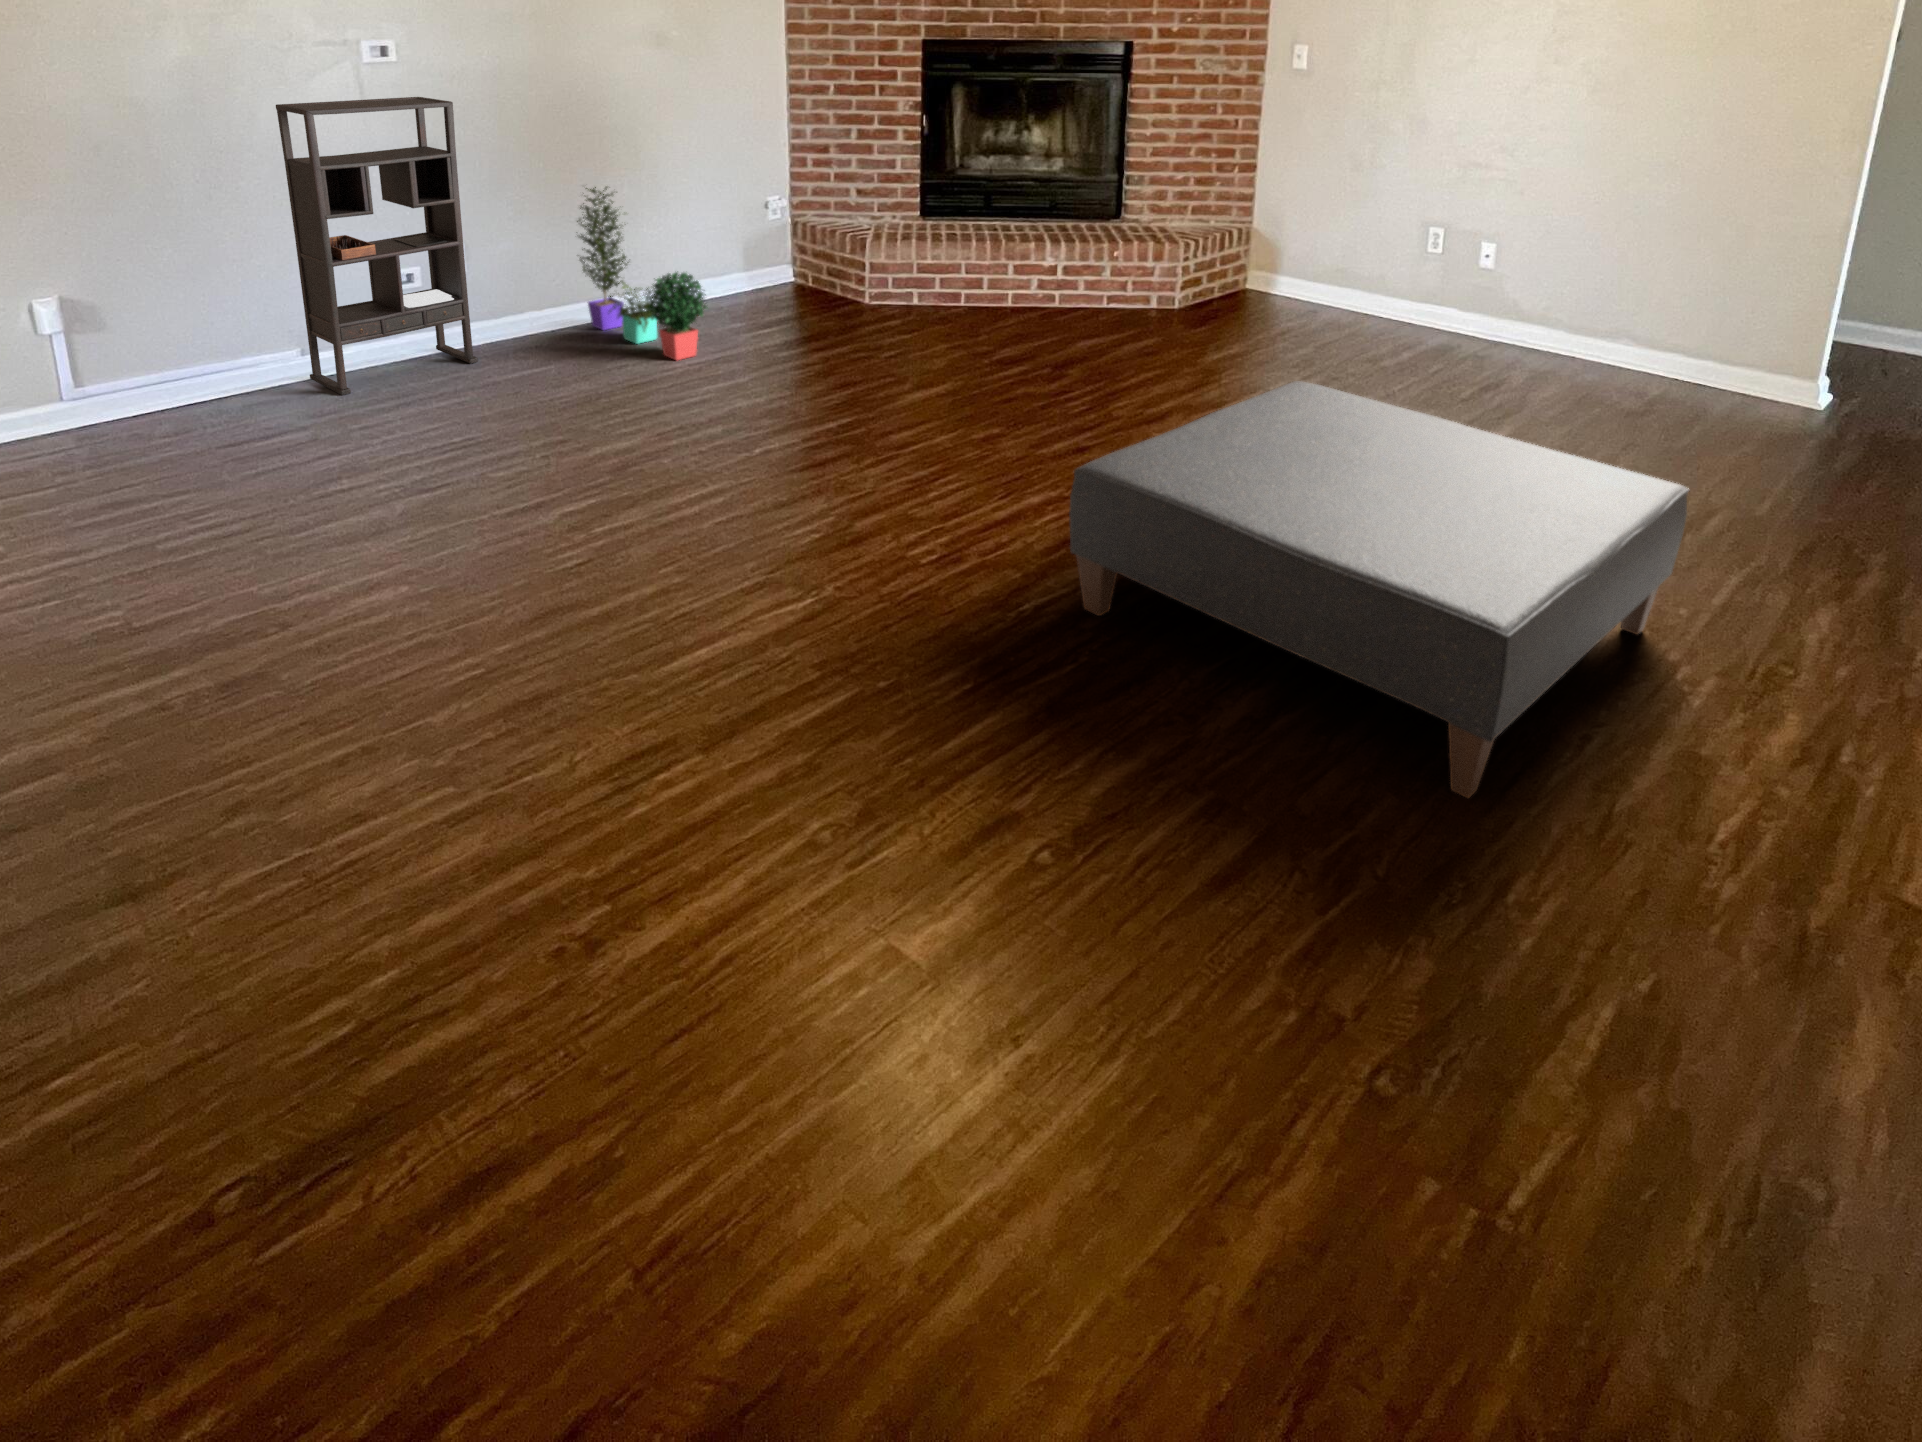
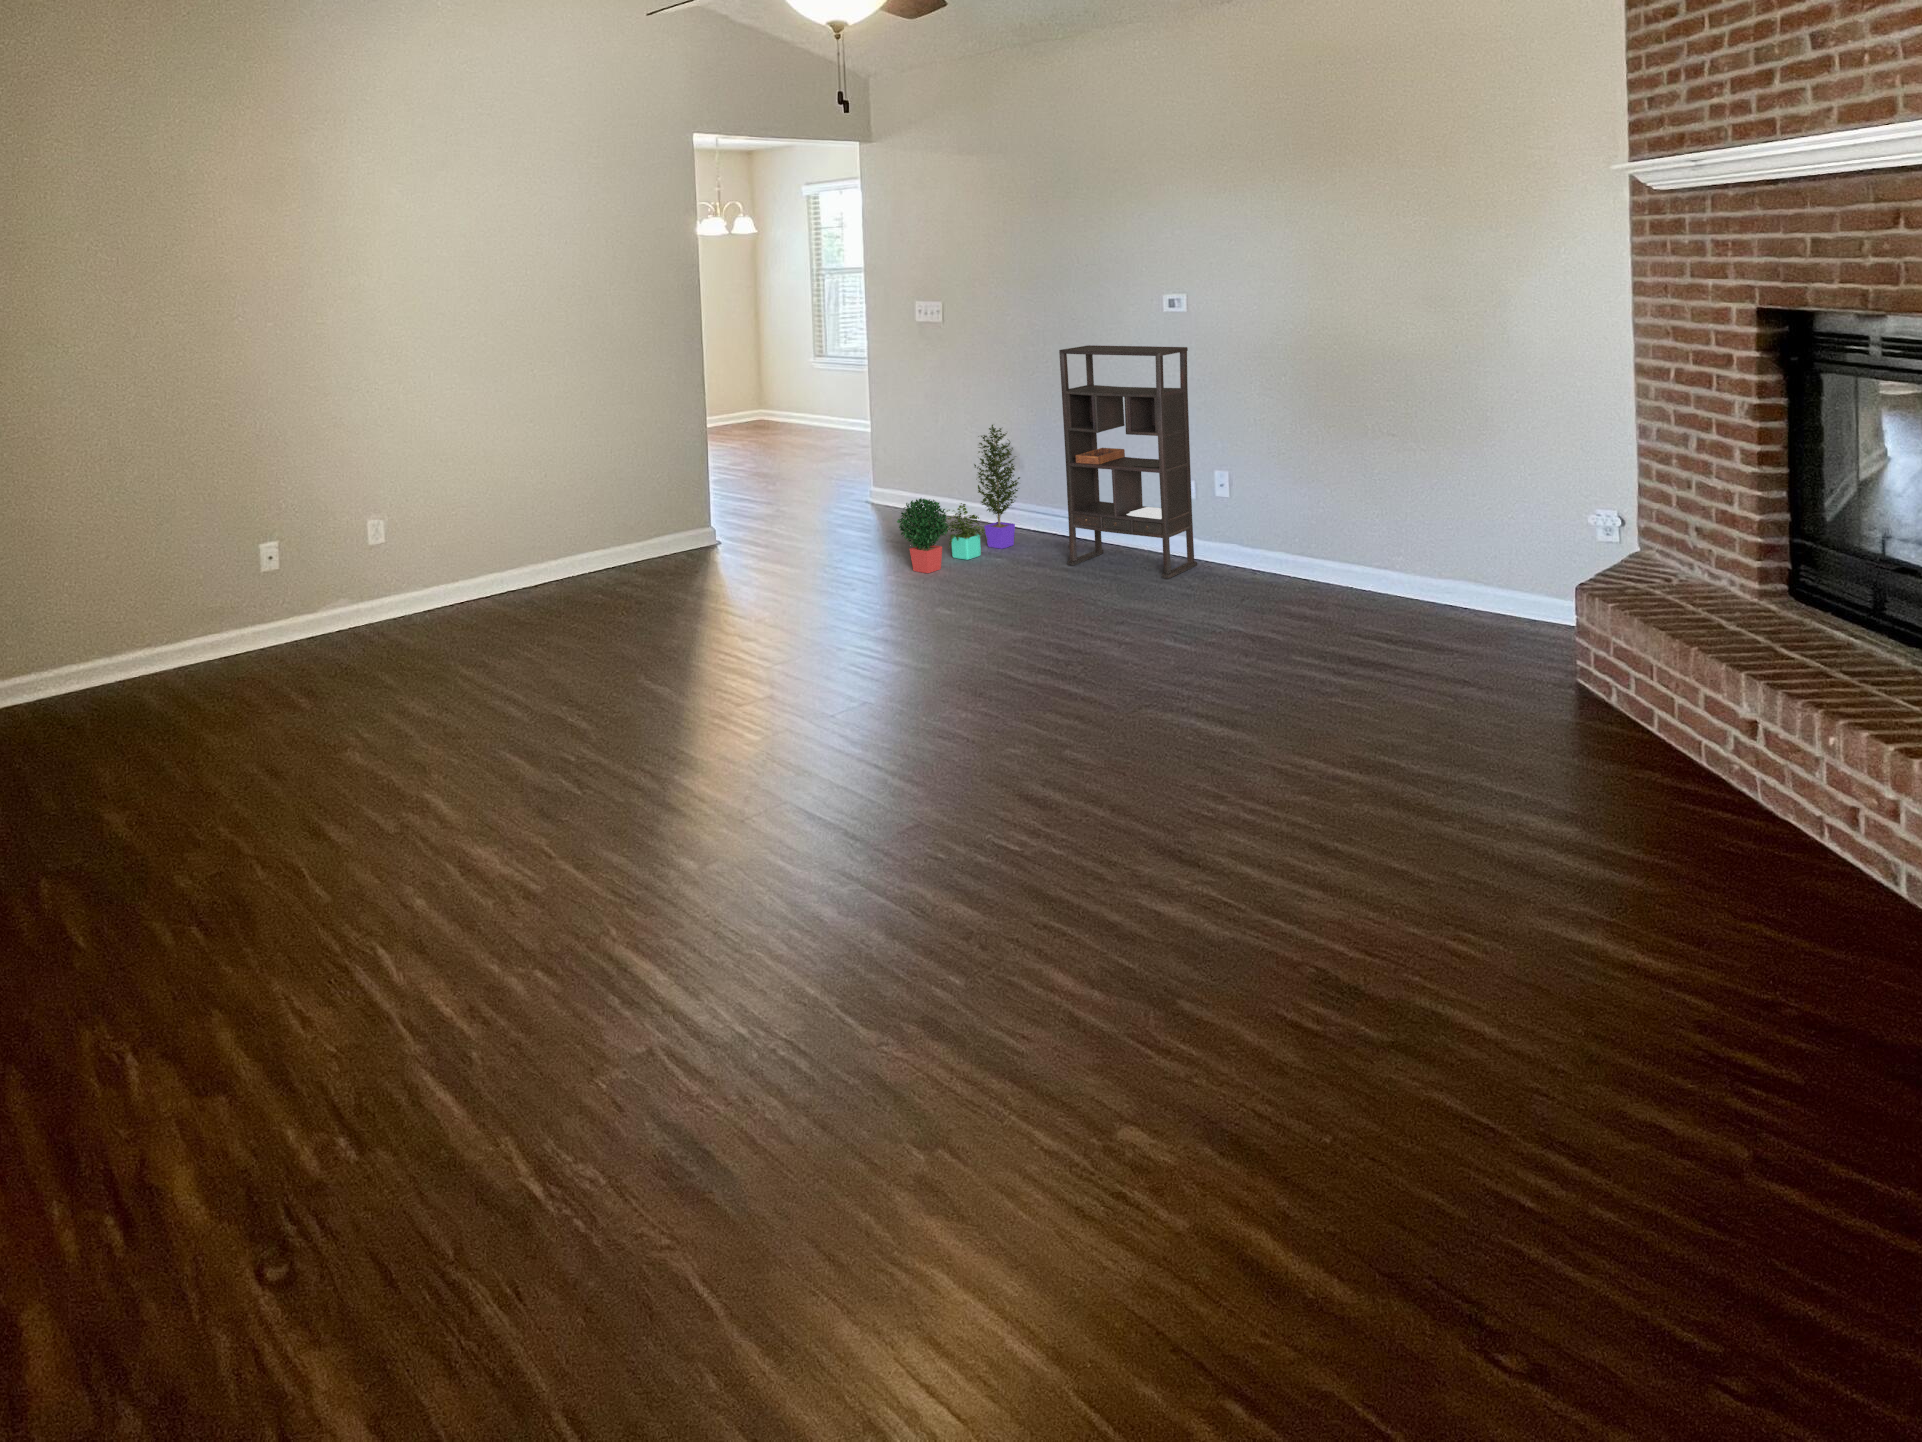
potted plant: present [577,187,708,361] -> present [897,425,1020,573]
ottoman: present [1069,381,1689,798] -> none [251,682,899,1185]

